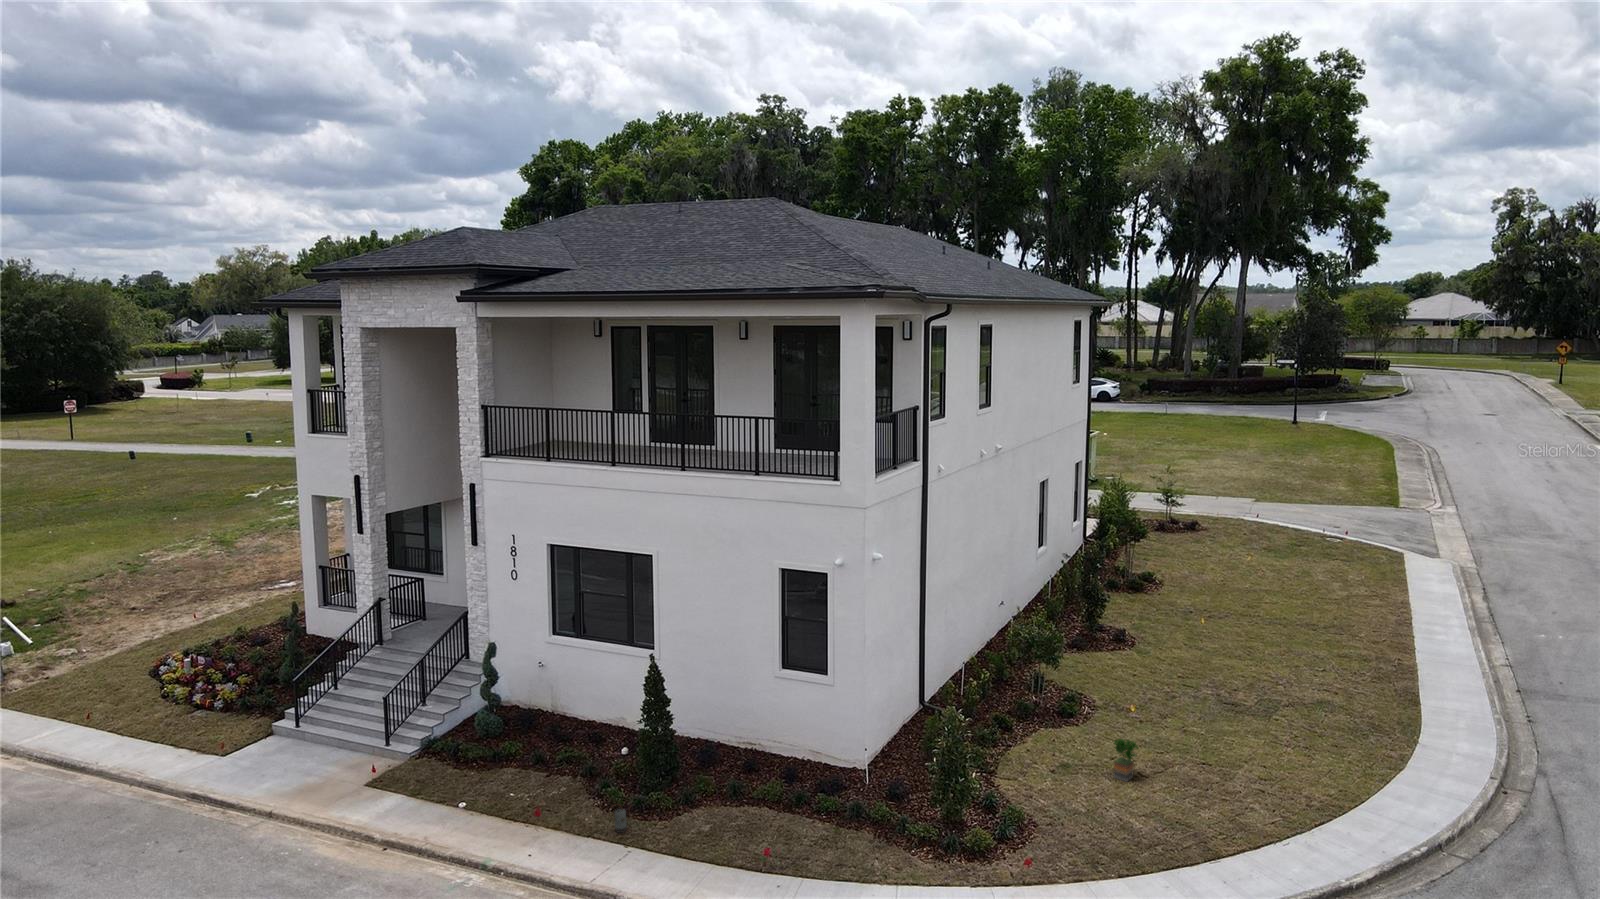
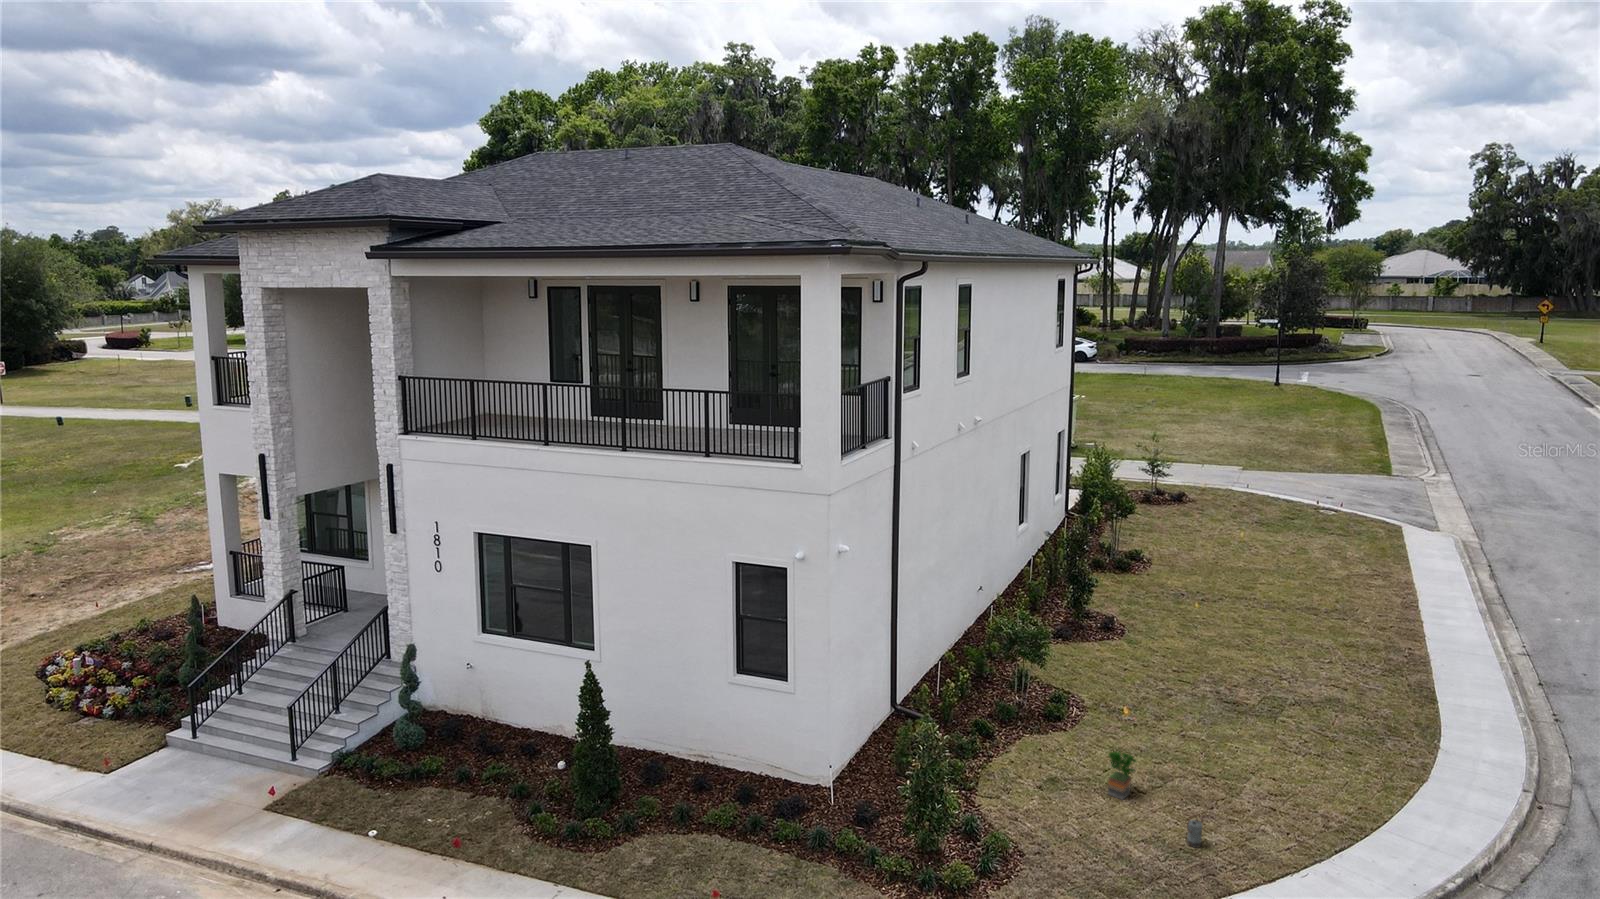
watering can: present [614,808,627,833] -> present [1187,815,1202,848]

